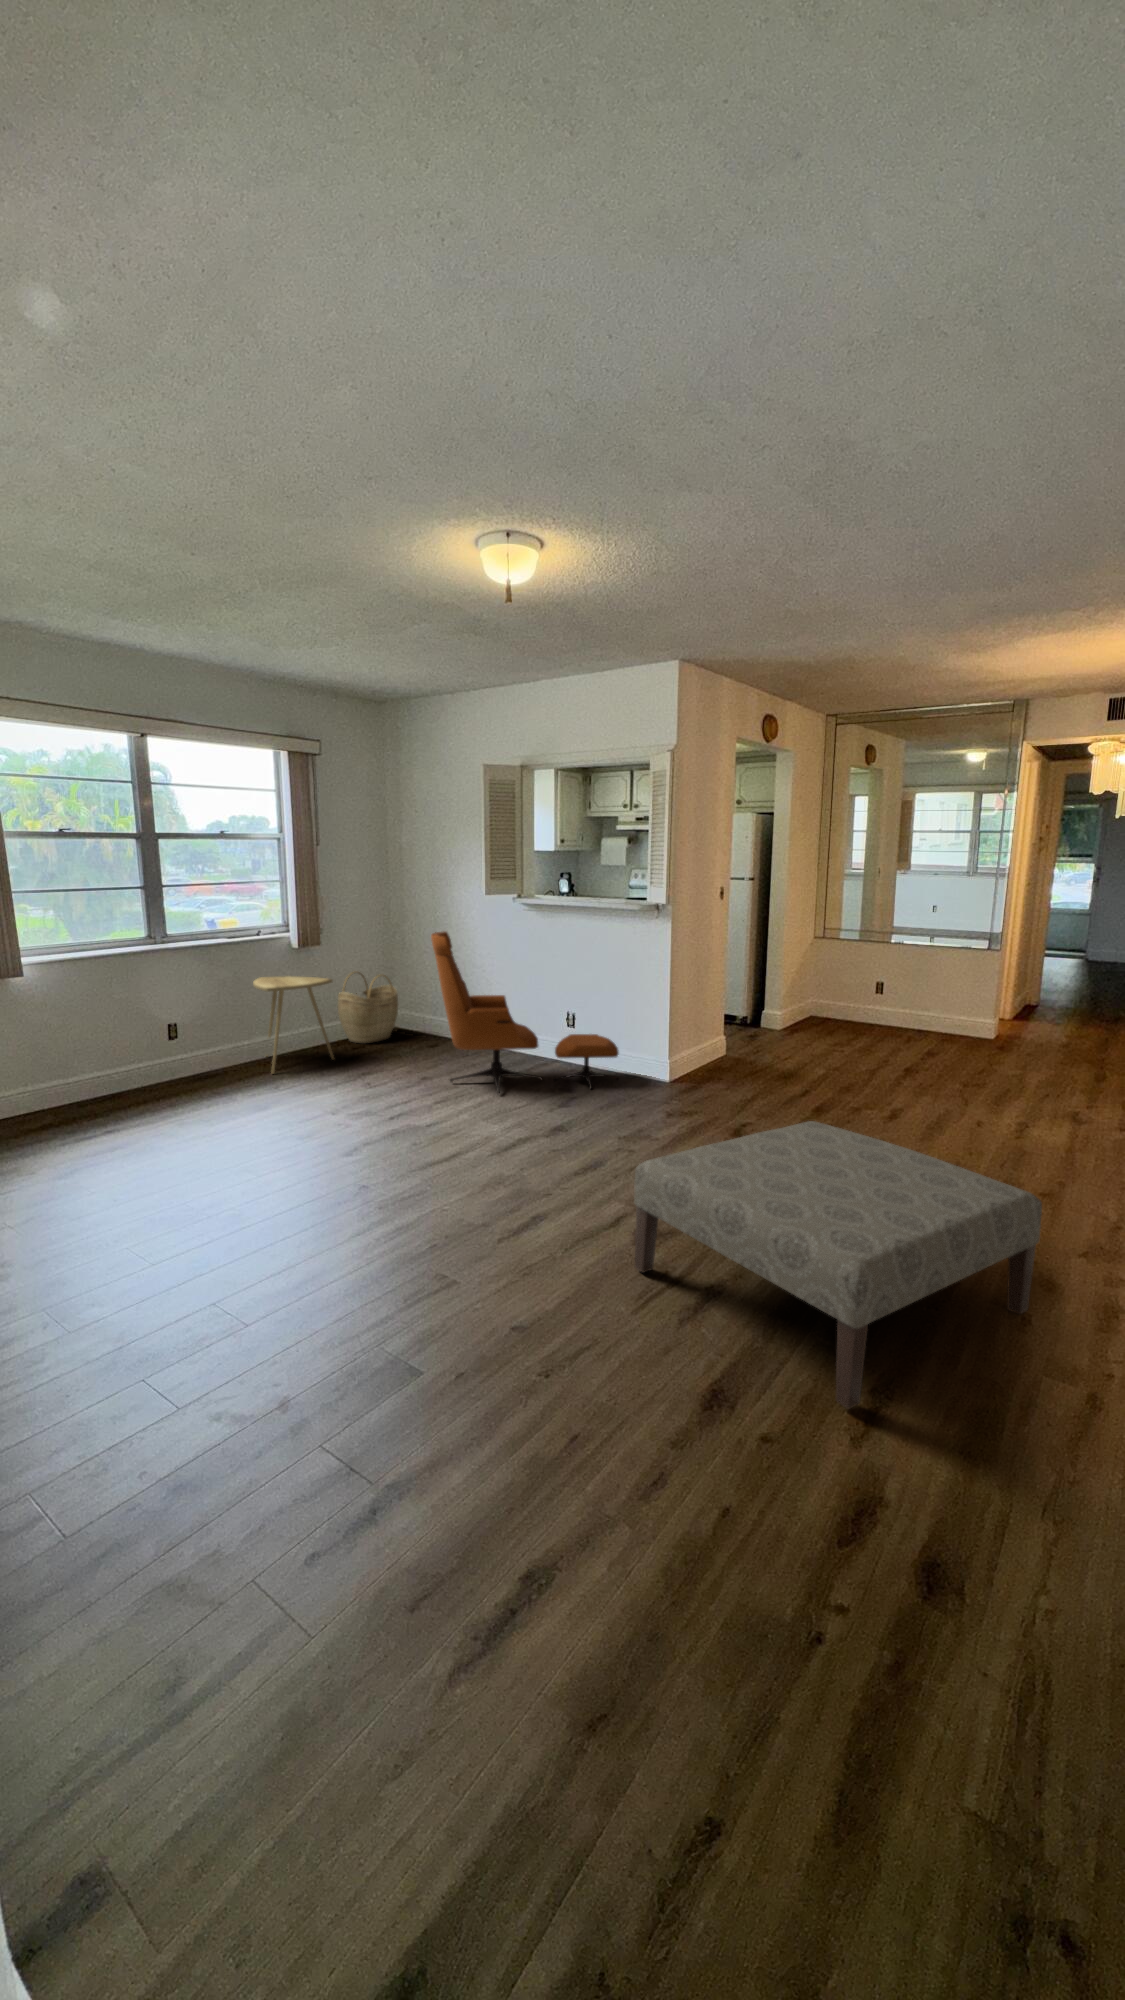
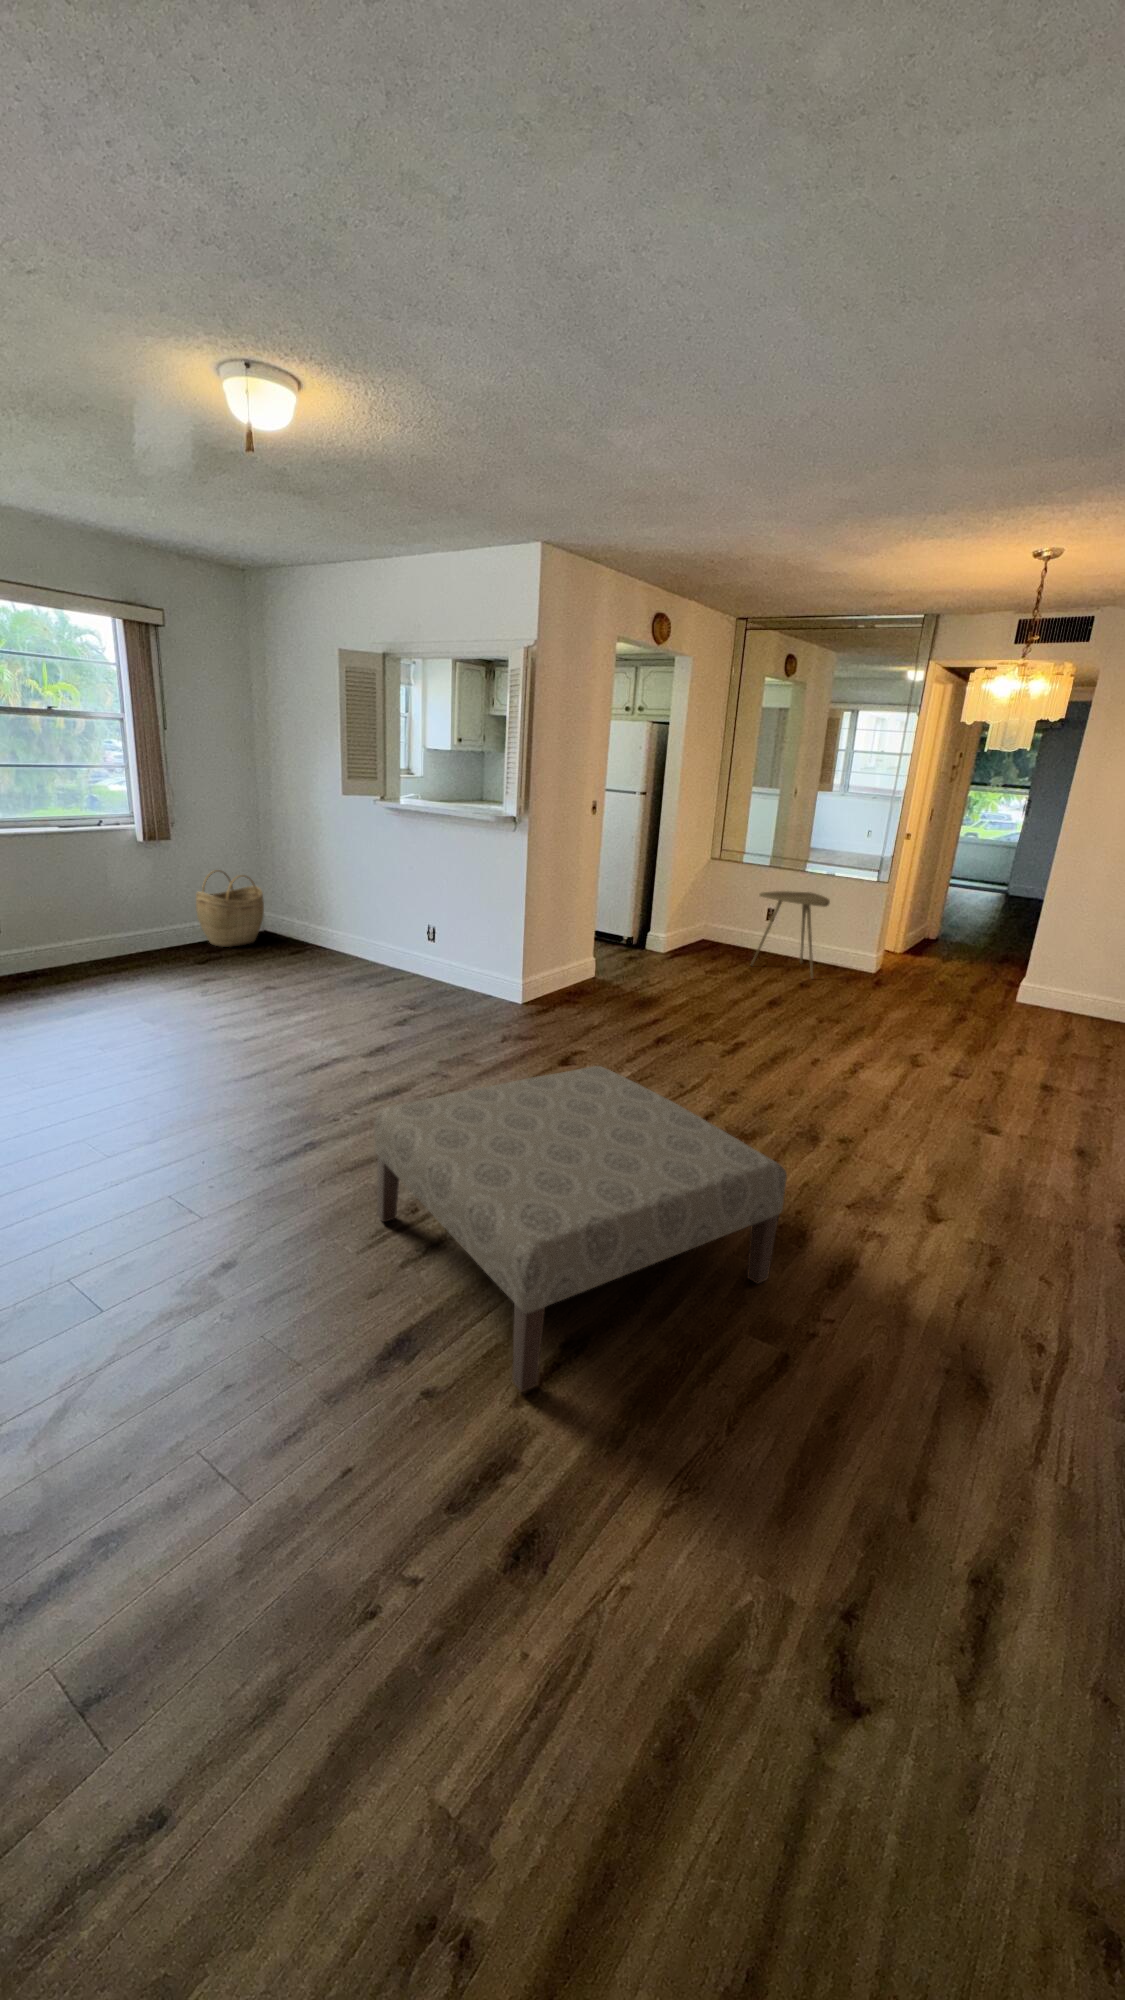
lounge chair: present [431,932,619,1094] -> none [266,834,472,1011]
side table: present [253,976,334,1074] -> present [751,891,830,978]

